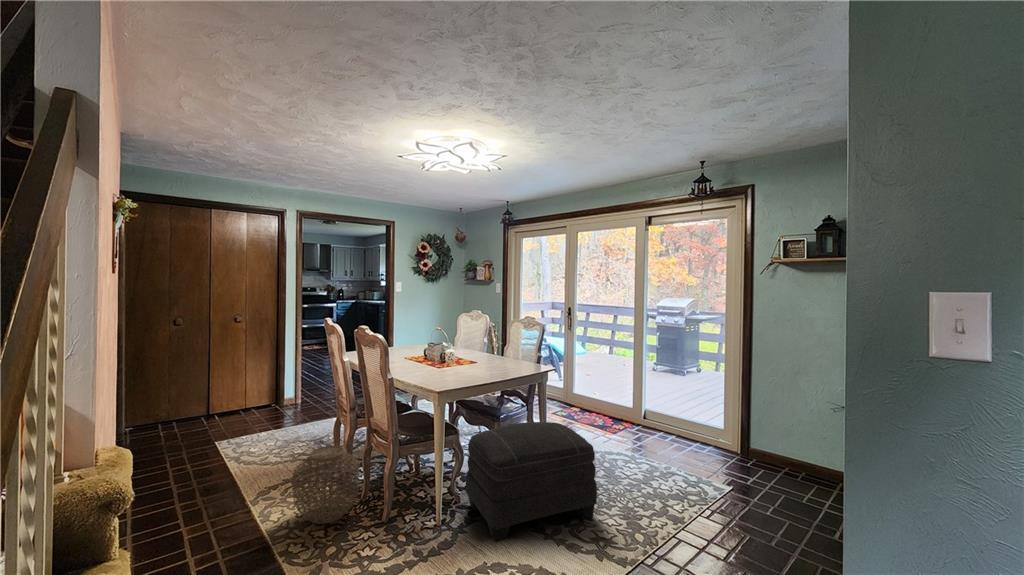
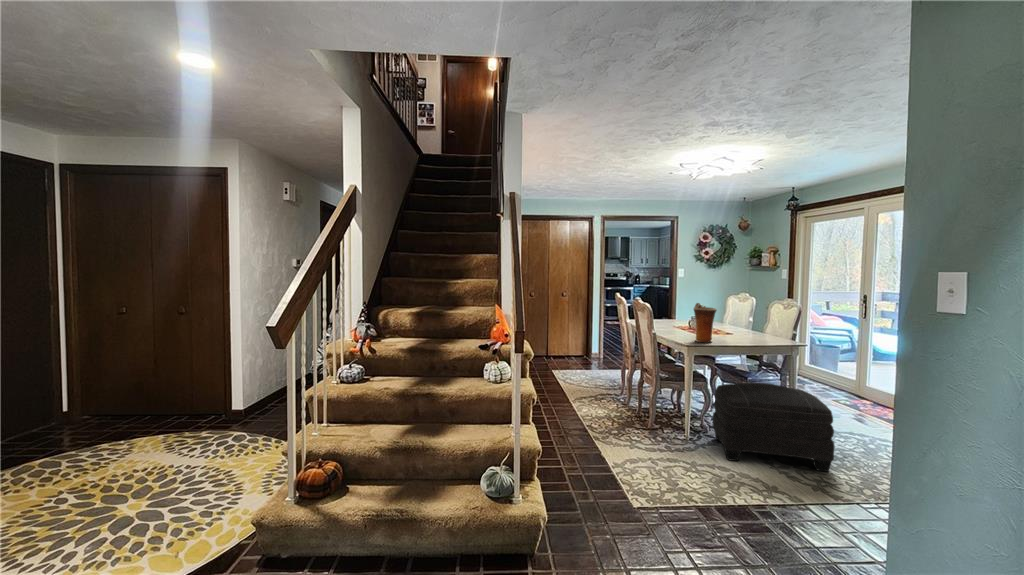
vase: none [438,329,466,382] -> present [694,303,717,342]
woven basket: present [293,446,359,524] -> none [594,375,635,421]

